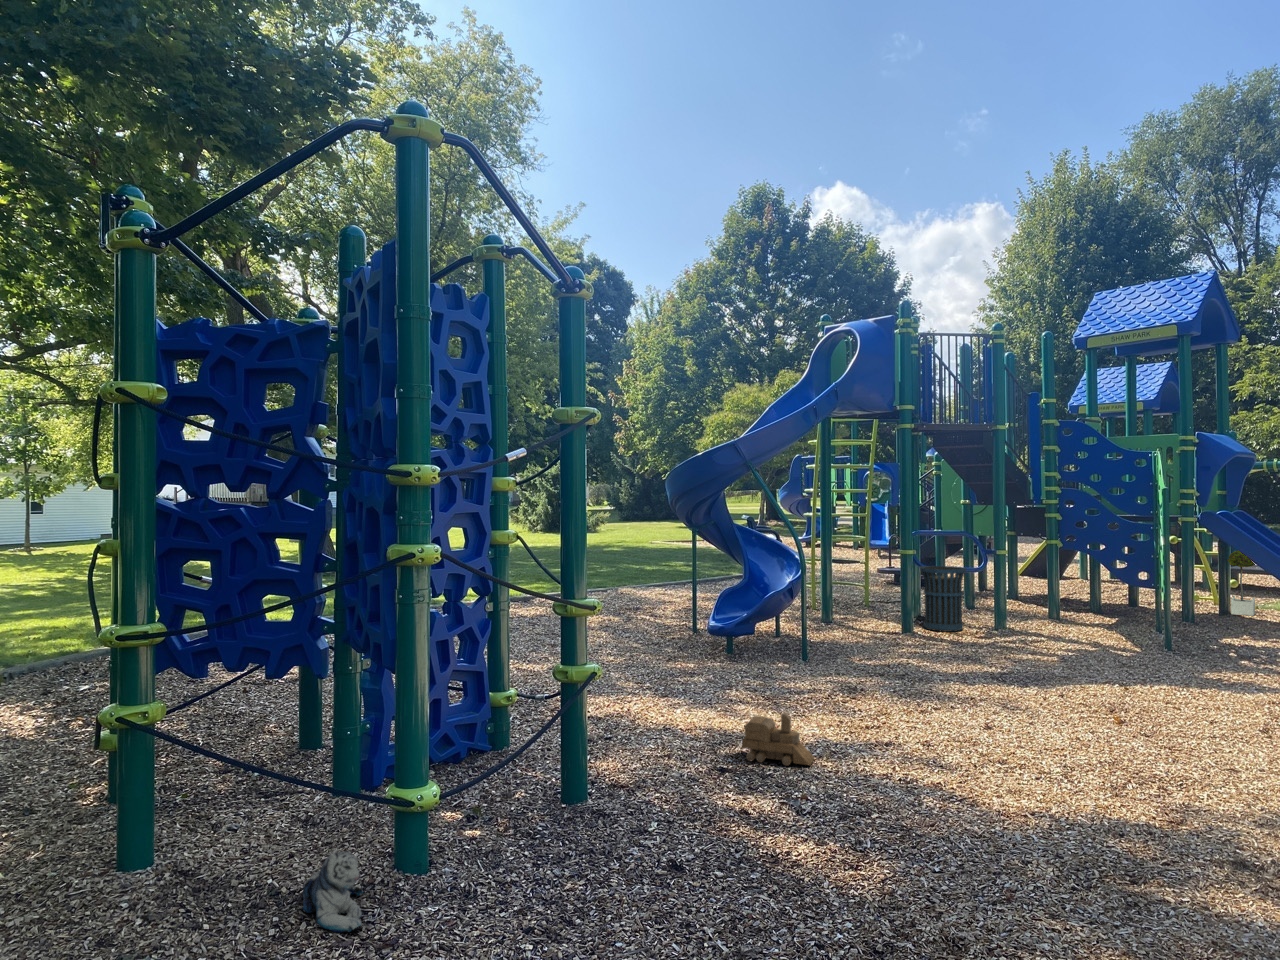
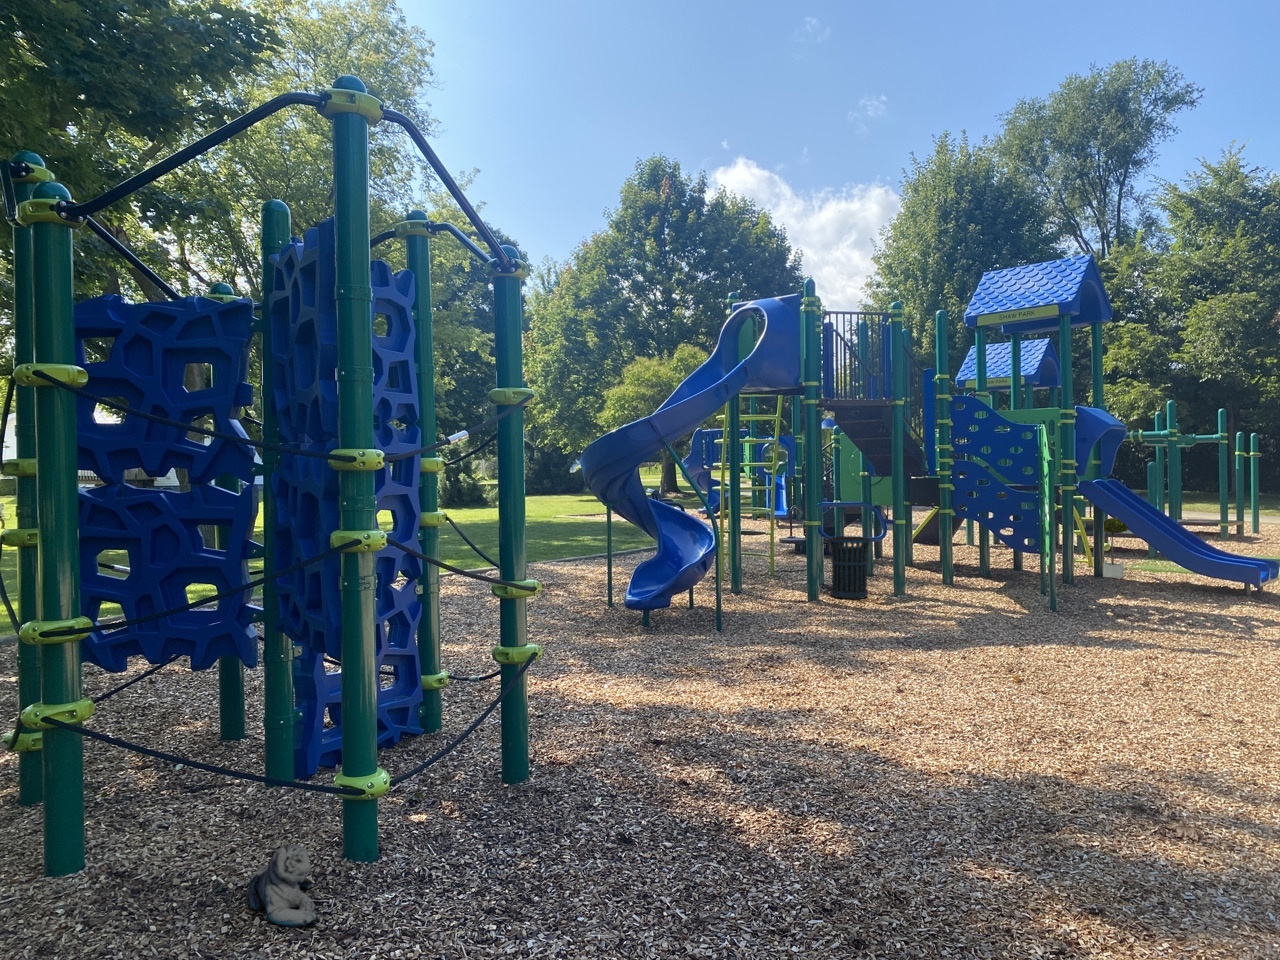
toy train: present [742,713,815,766] -> none [676,684,746,736]

